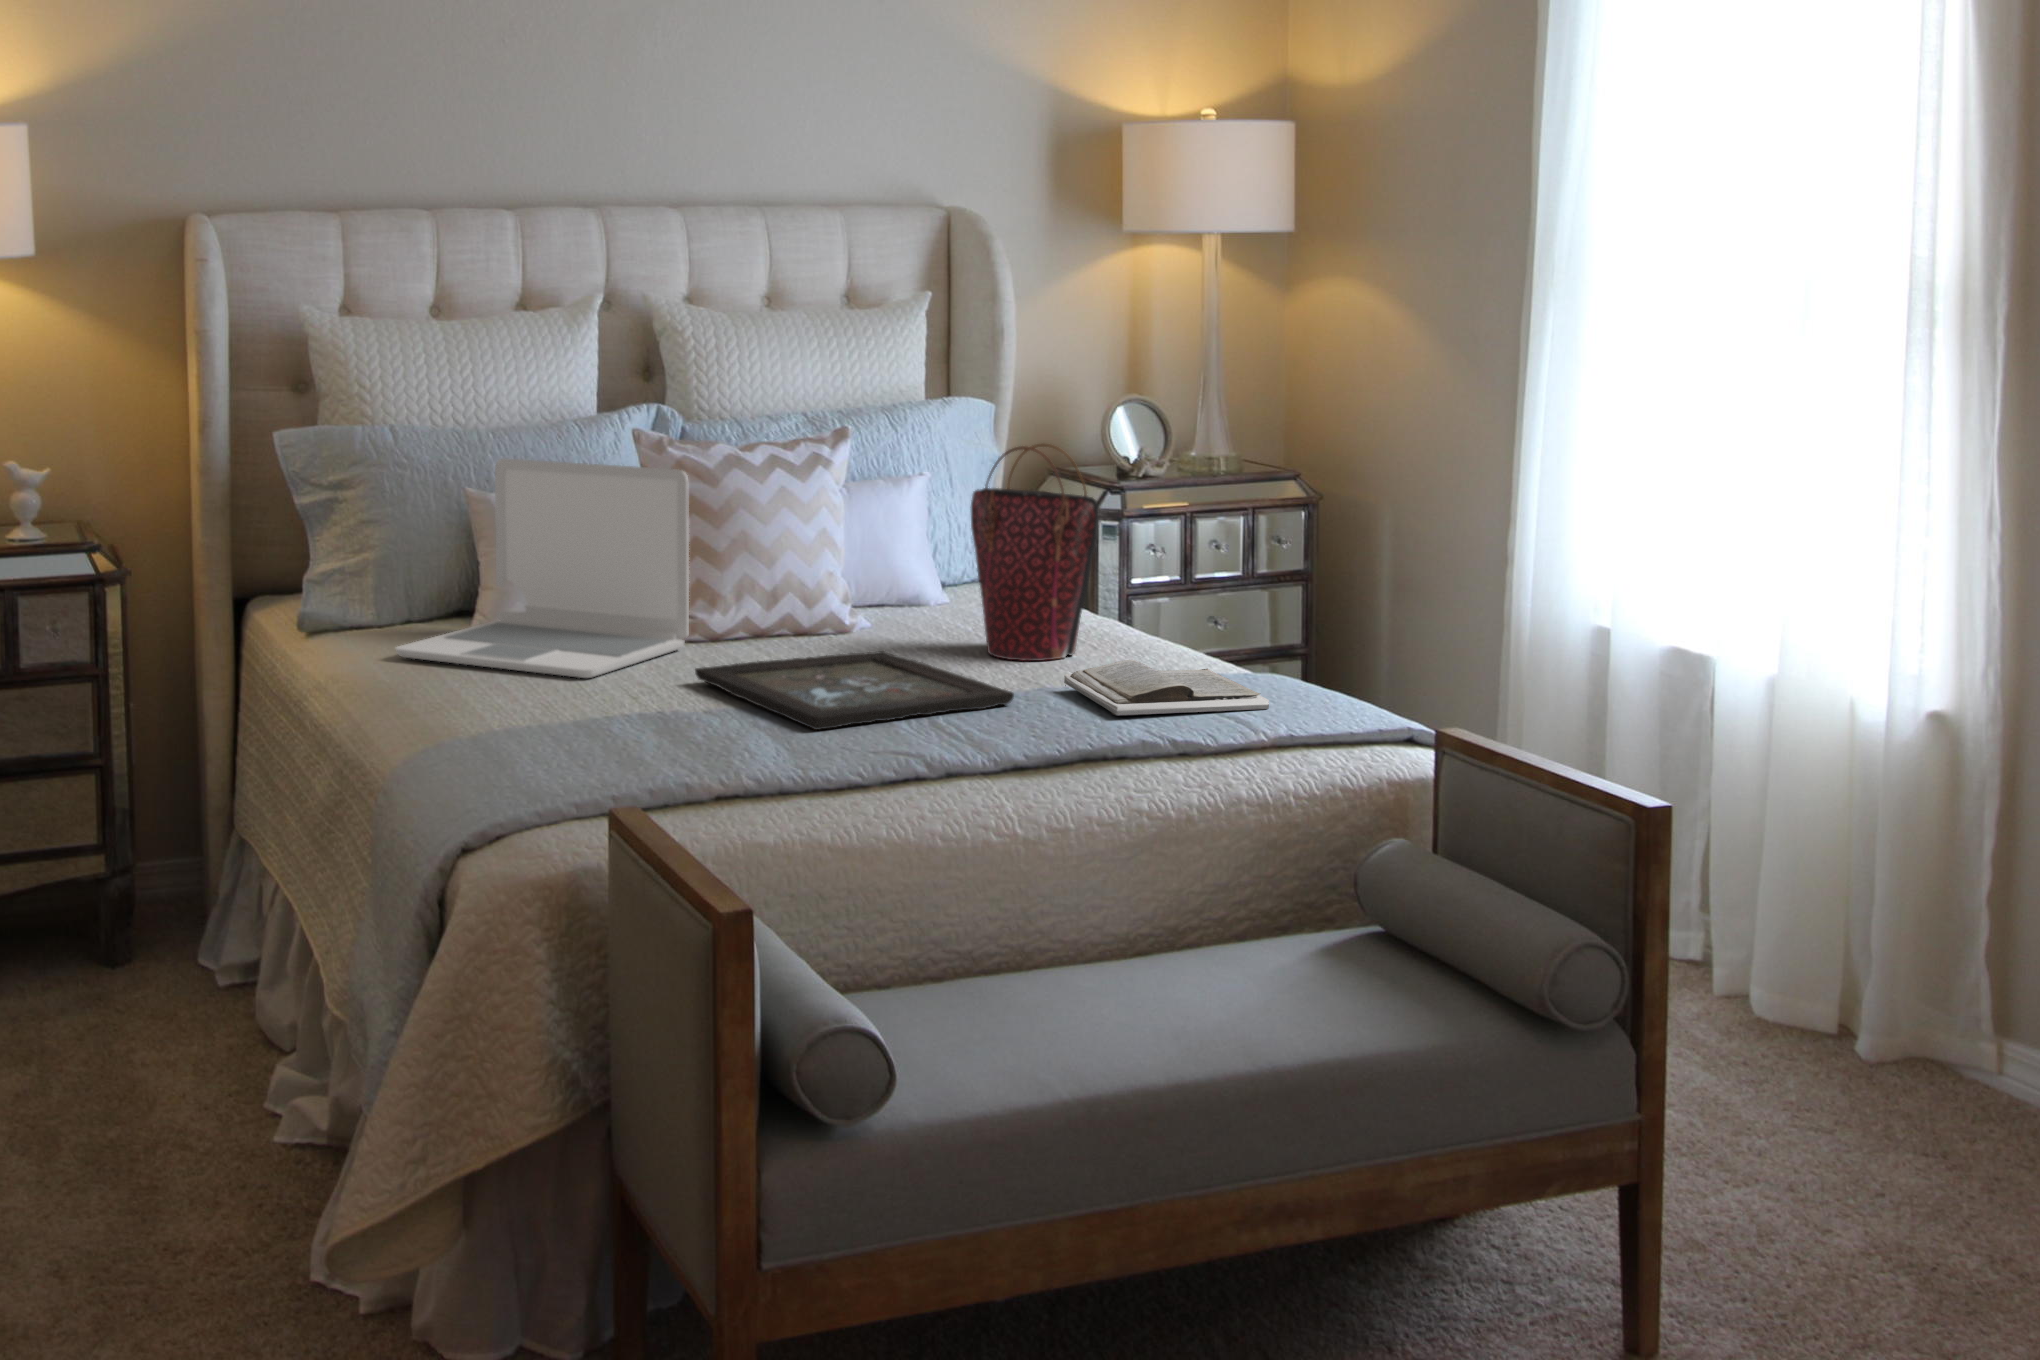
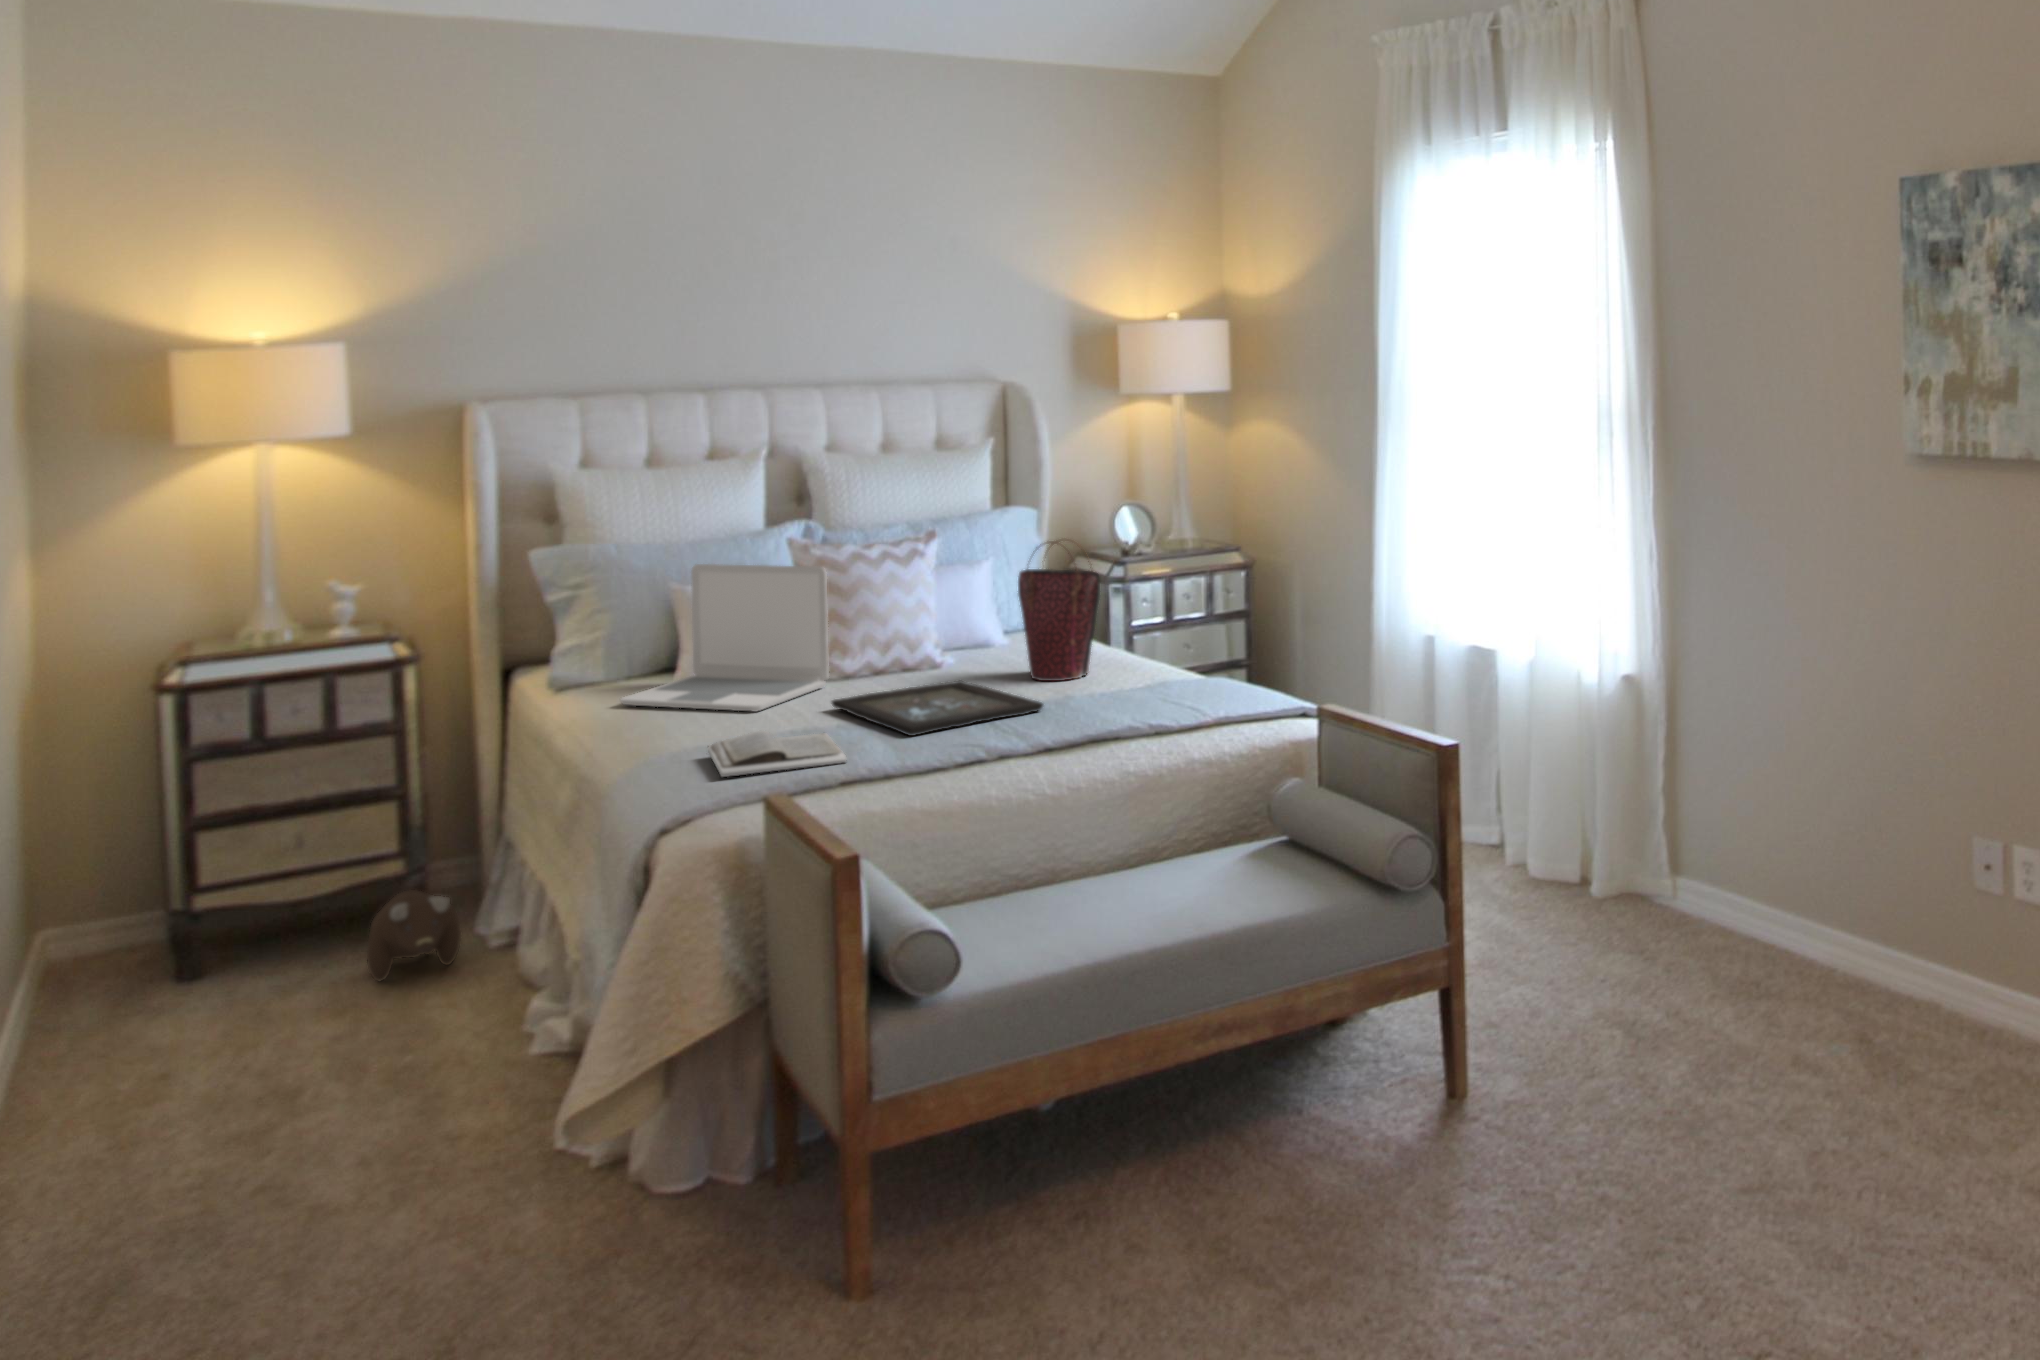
book: present [1064,660,1269,716] -> present [708,731,846,777]
plush toy: none [60,897,181,1020] -> present [367,890,461,982]

